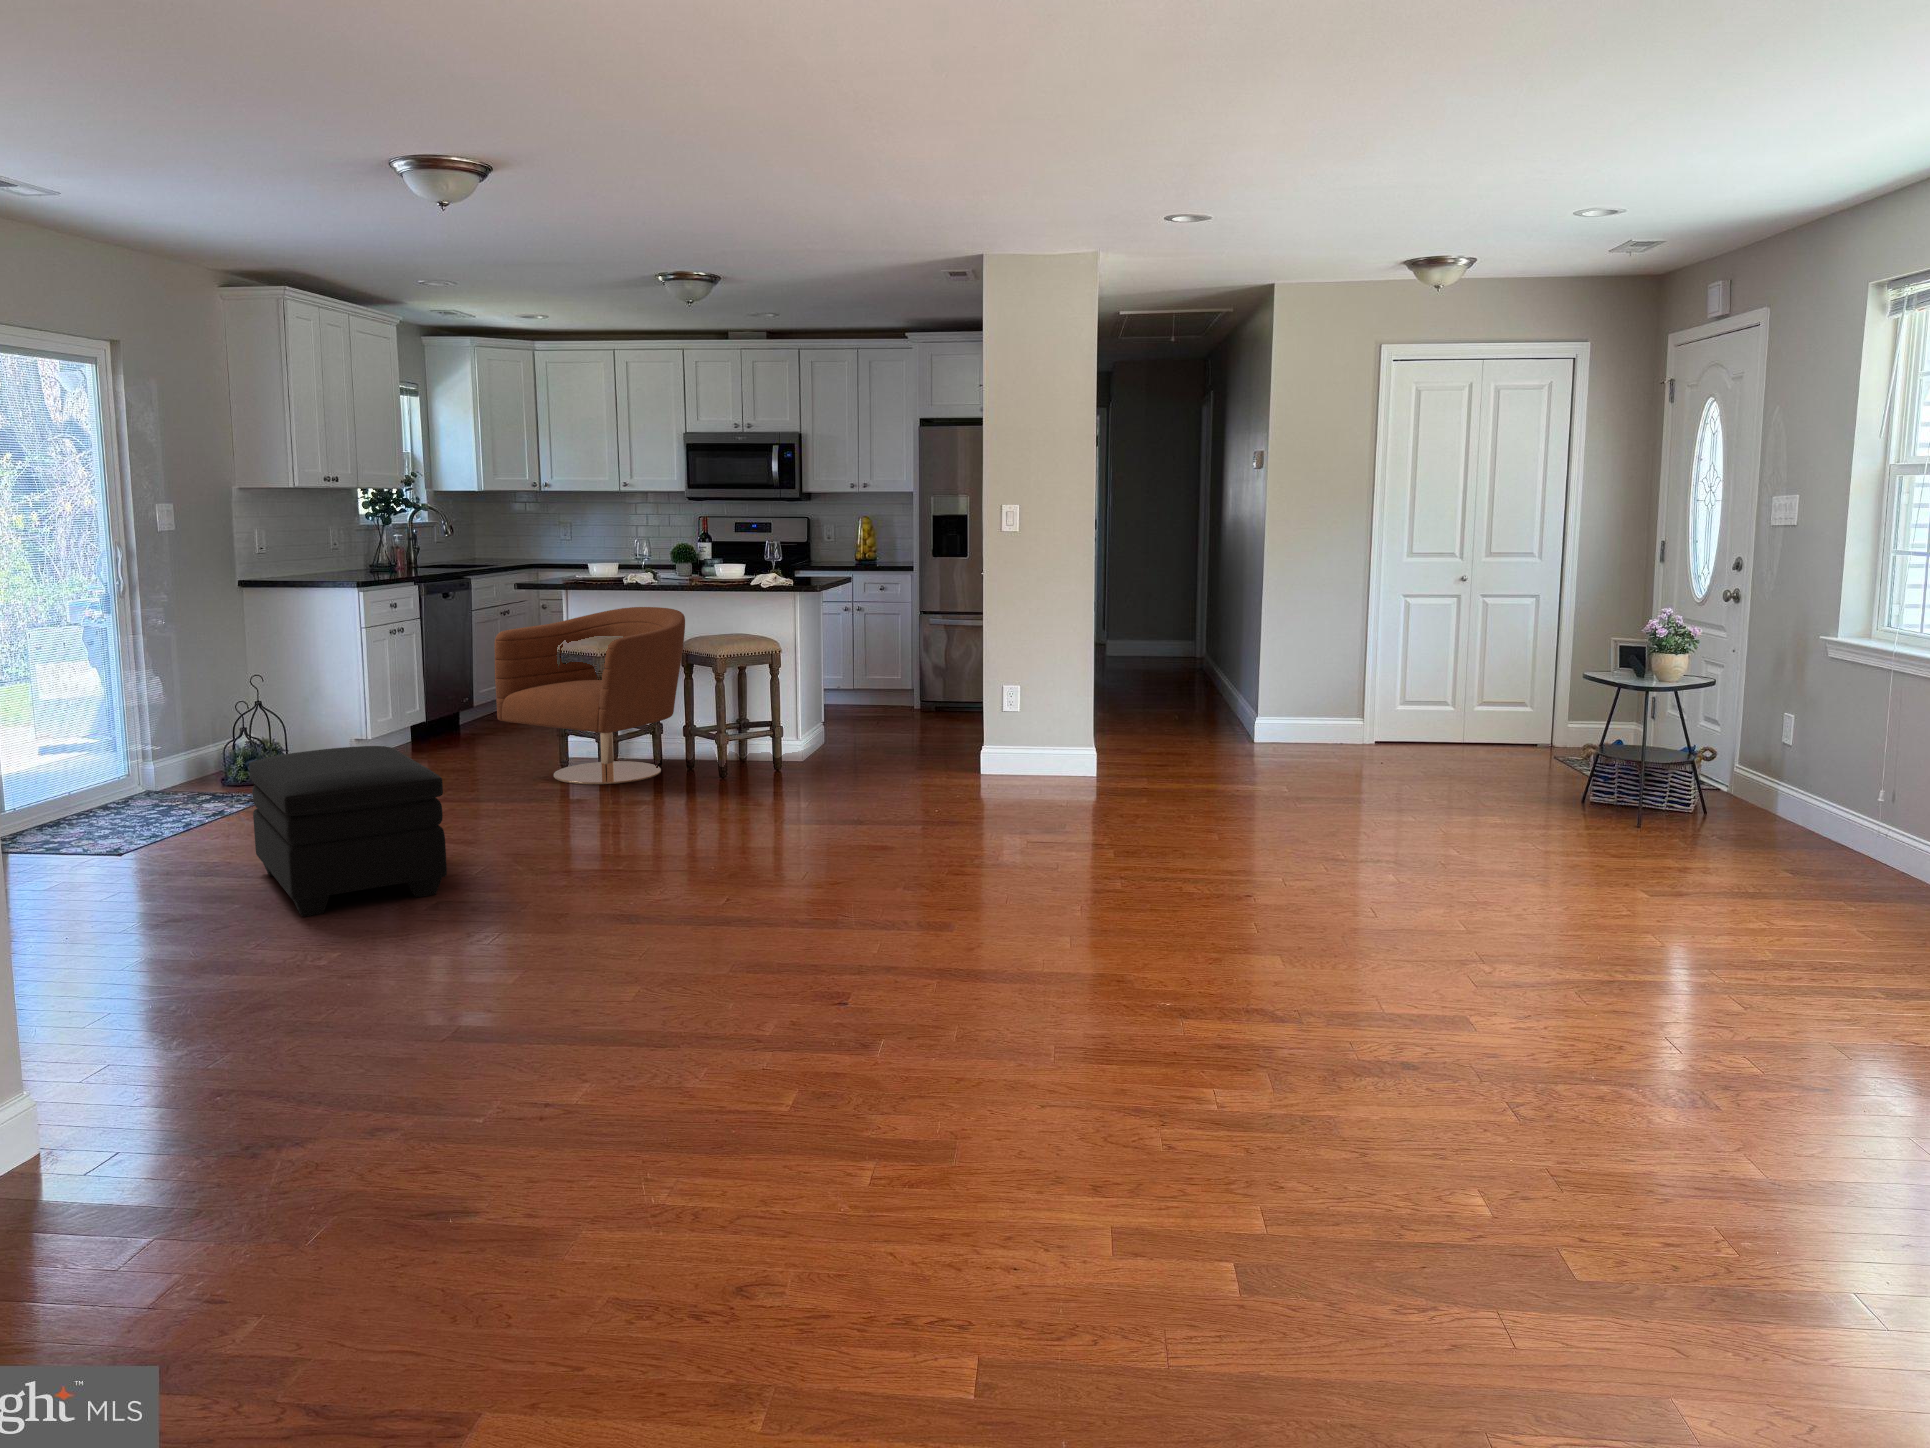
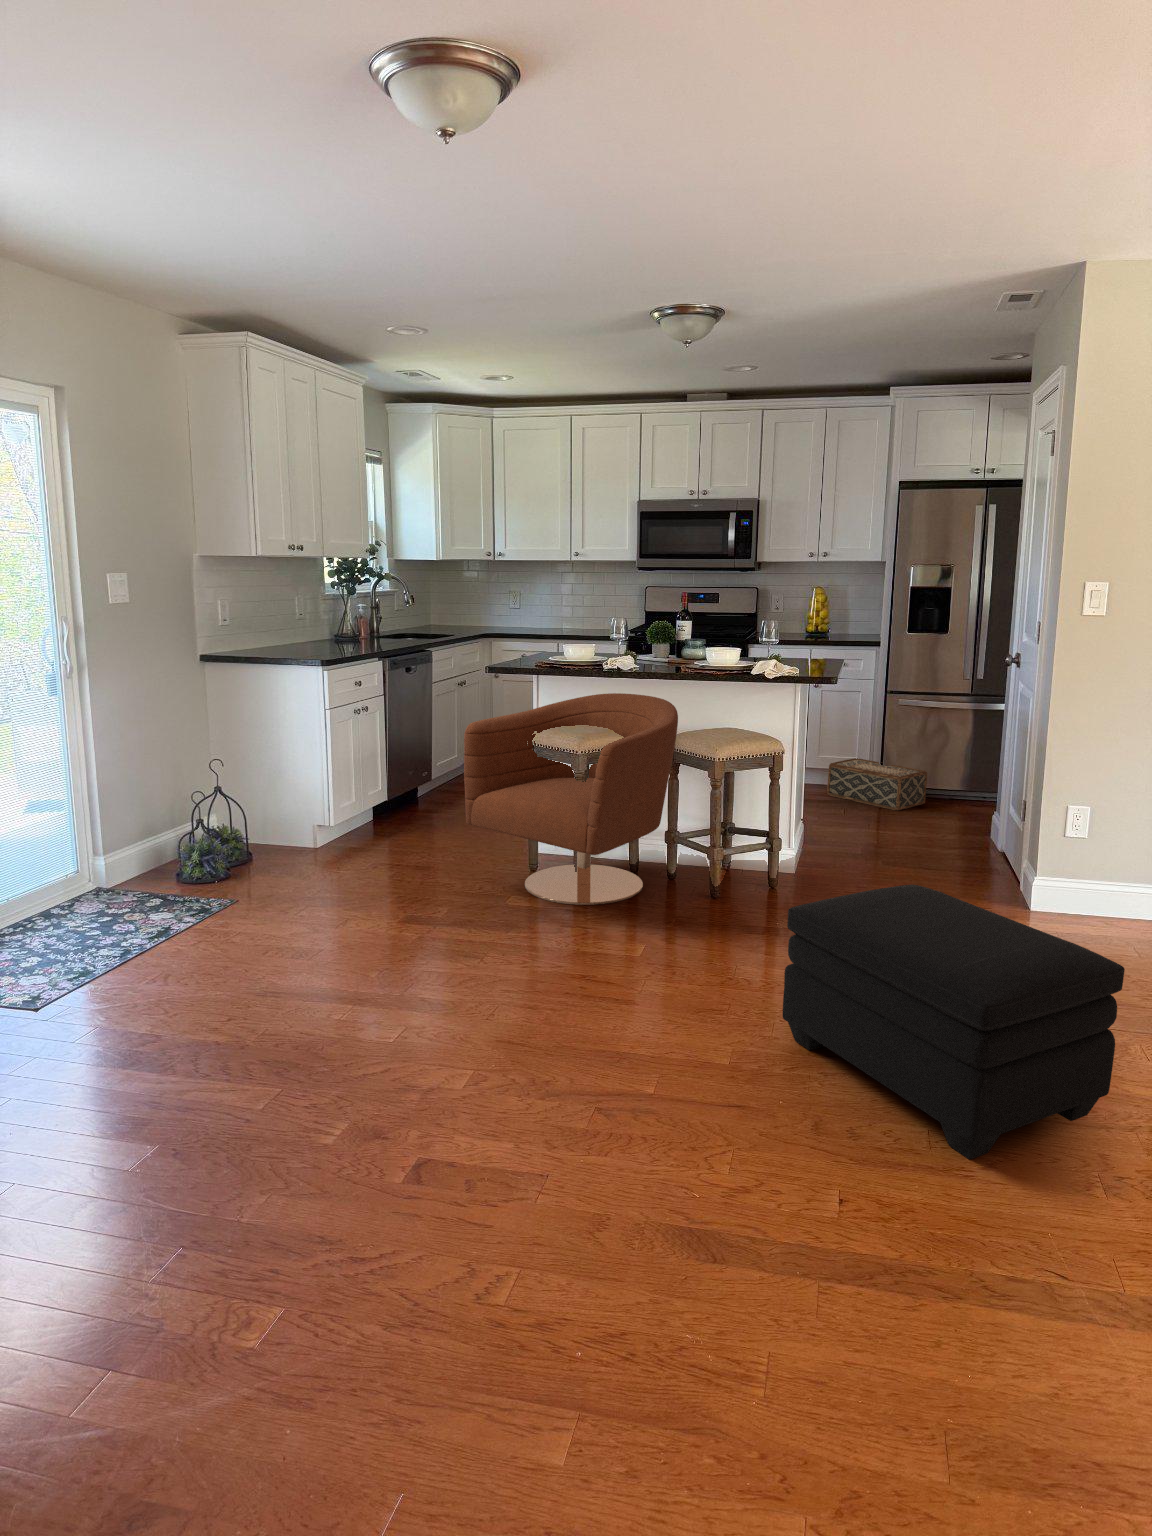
woven basket: none [869,677,956,720] -> present [827,758,927,810]
ottoman: present [249,746,447,917] -> present [783,885,1125,1159]

